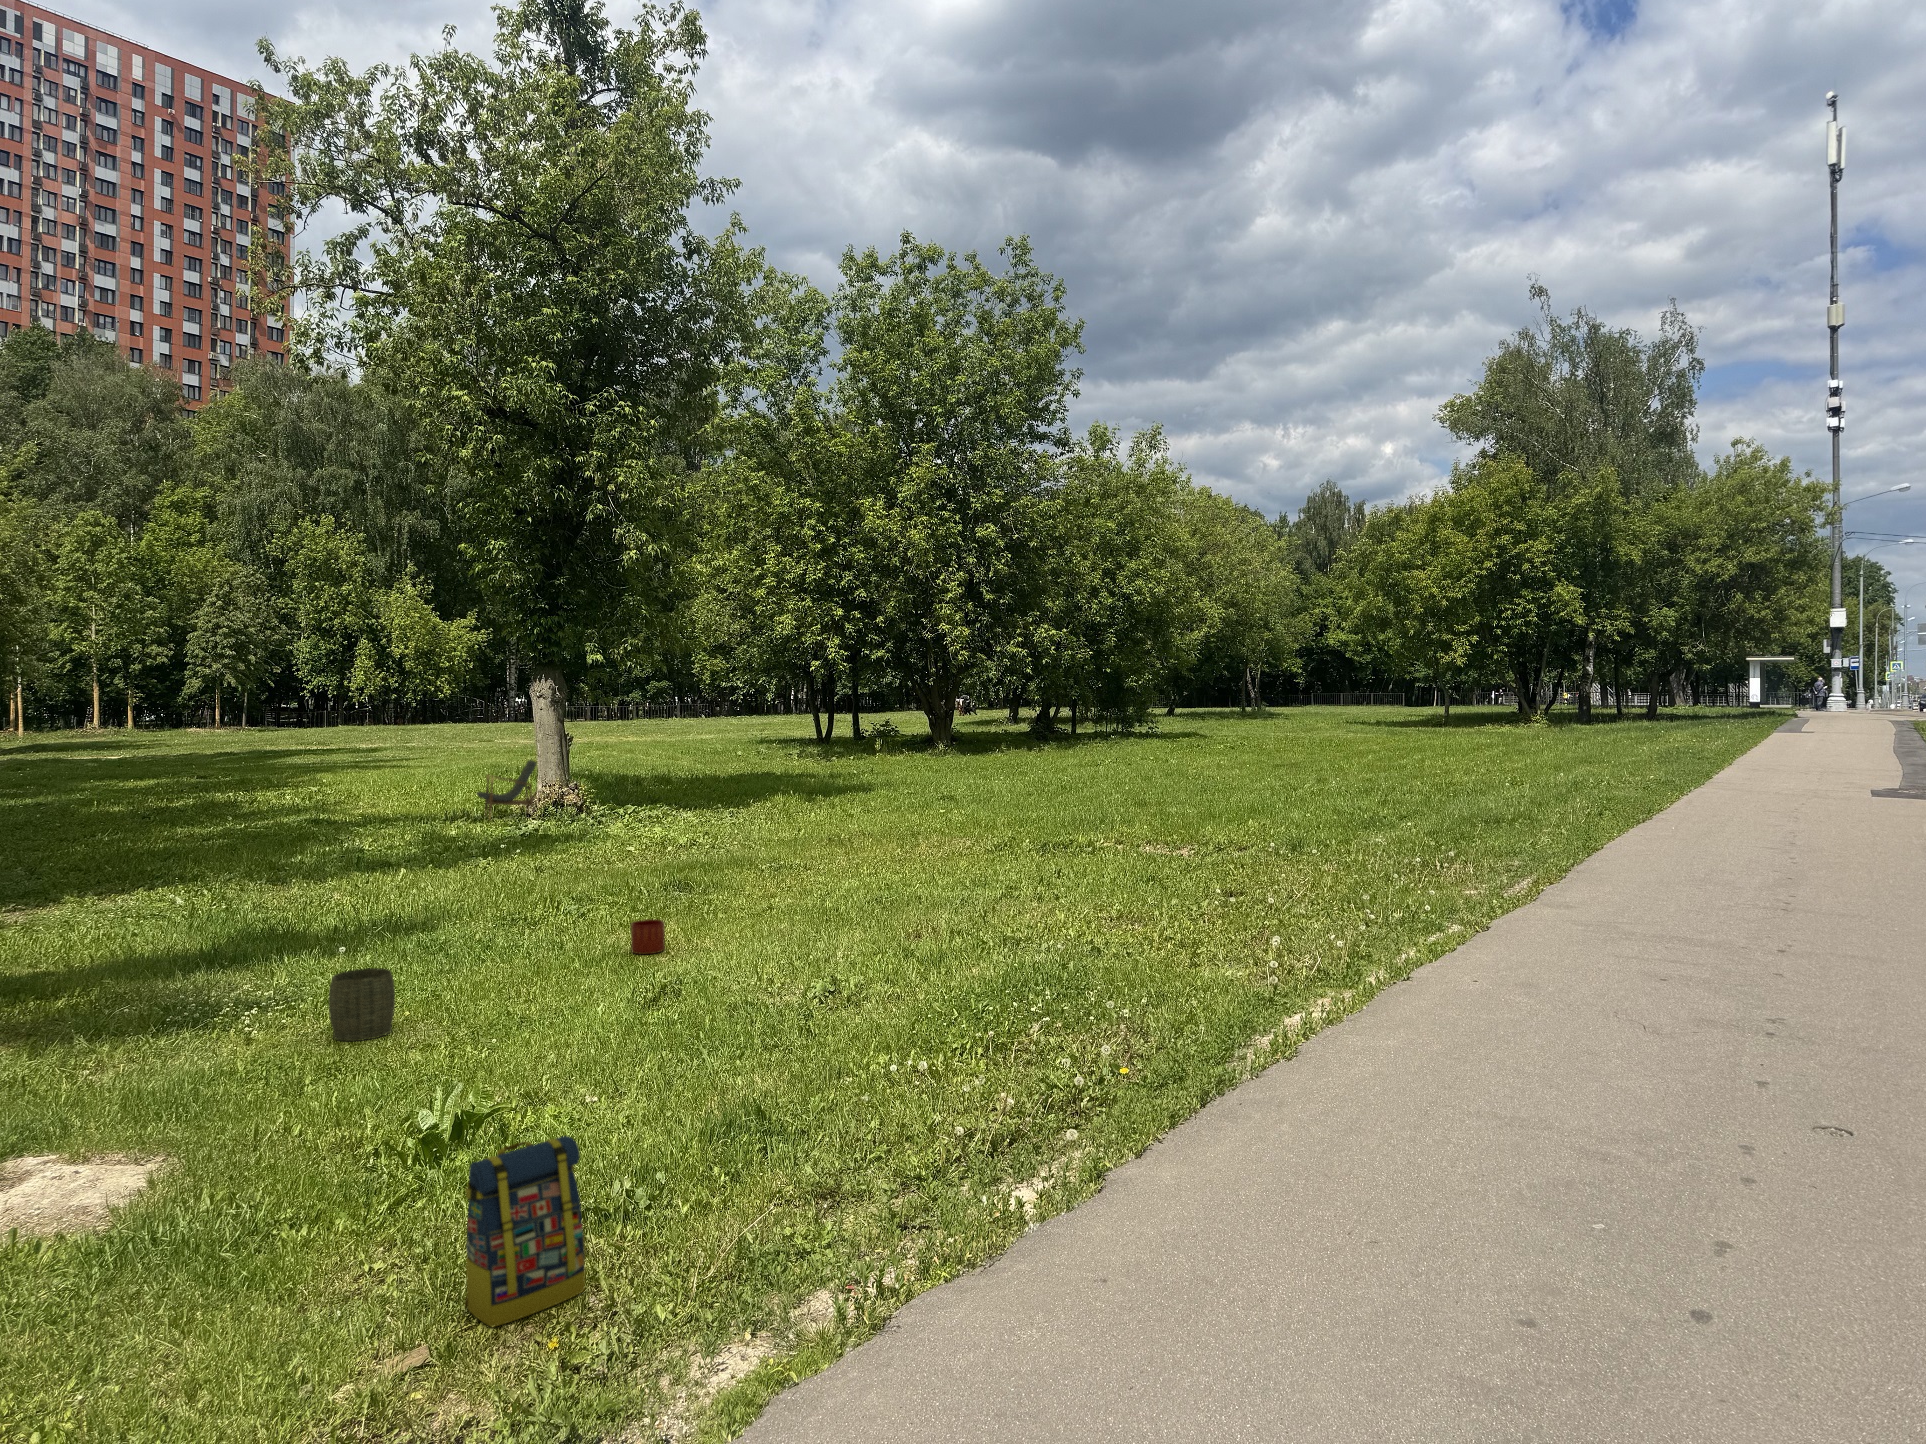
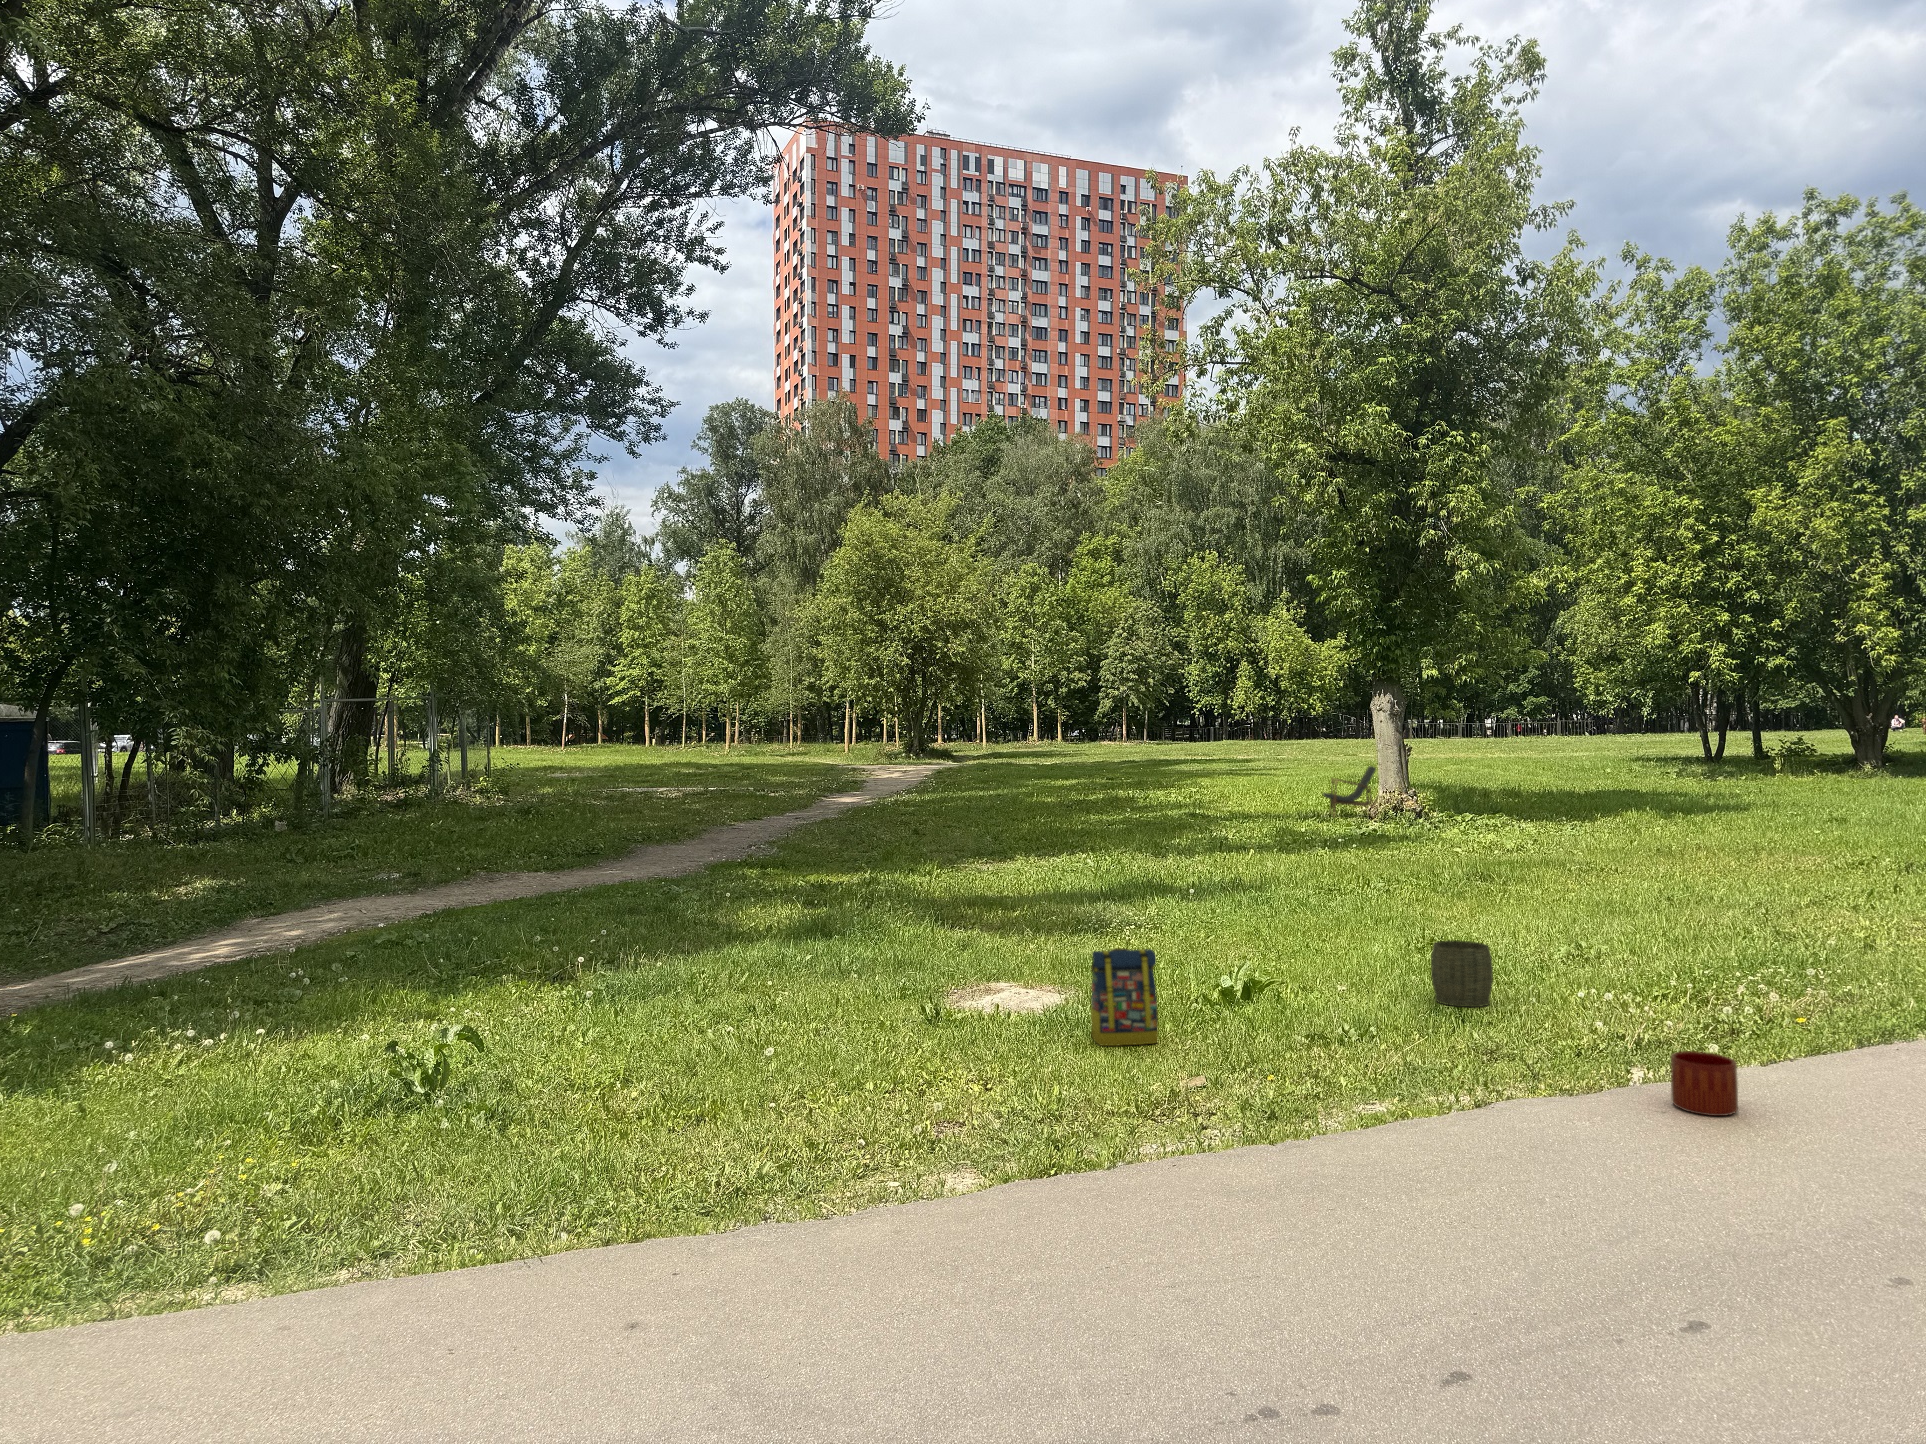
planter: present [630,919,665,955] -> present [1671,1051,1738,1116]
woven basket: present [329,968,395,1041] -> present [1431,940,1493,1007]
backpack: present [465,1136,586,1327] -> present [1091,948,1158,1046]

